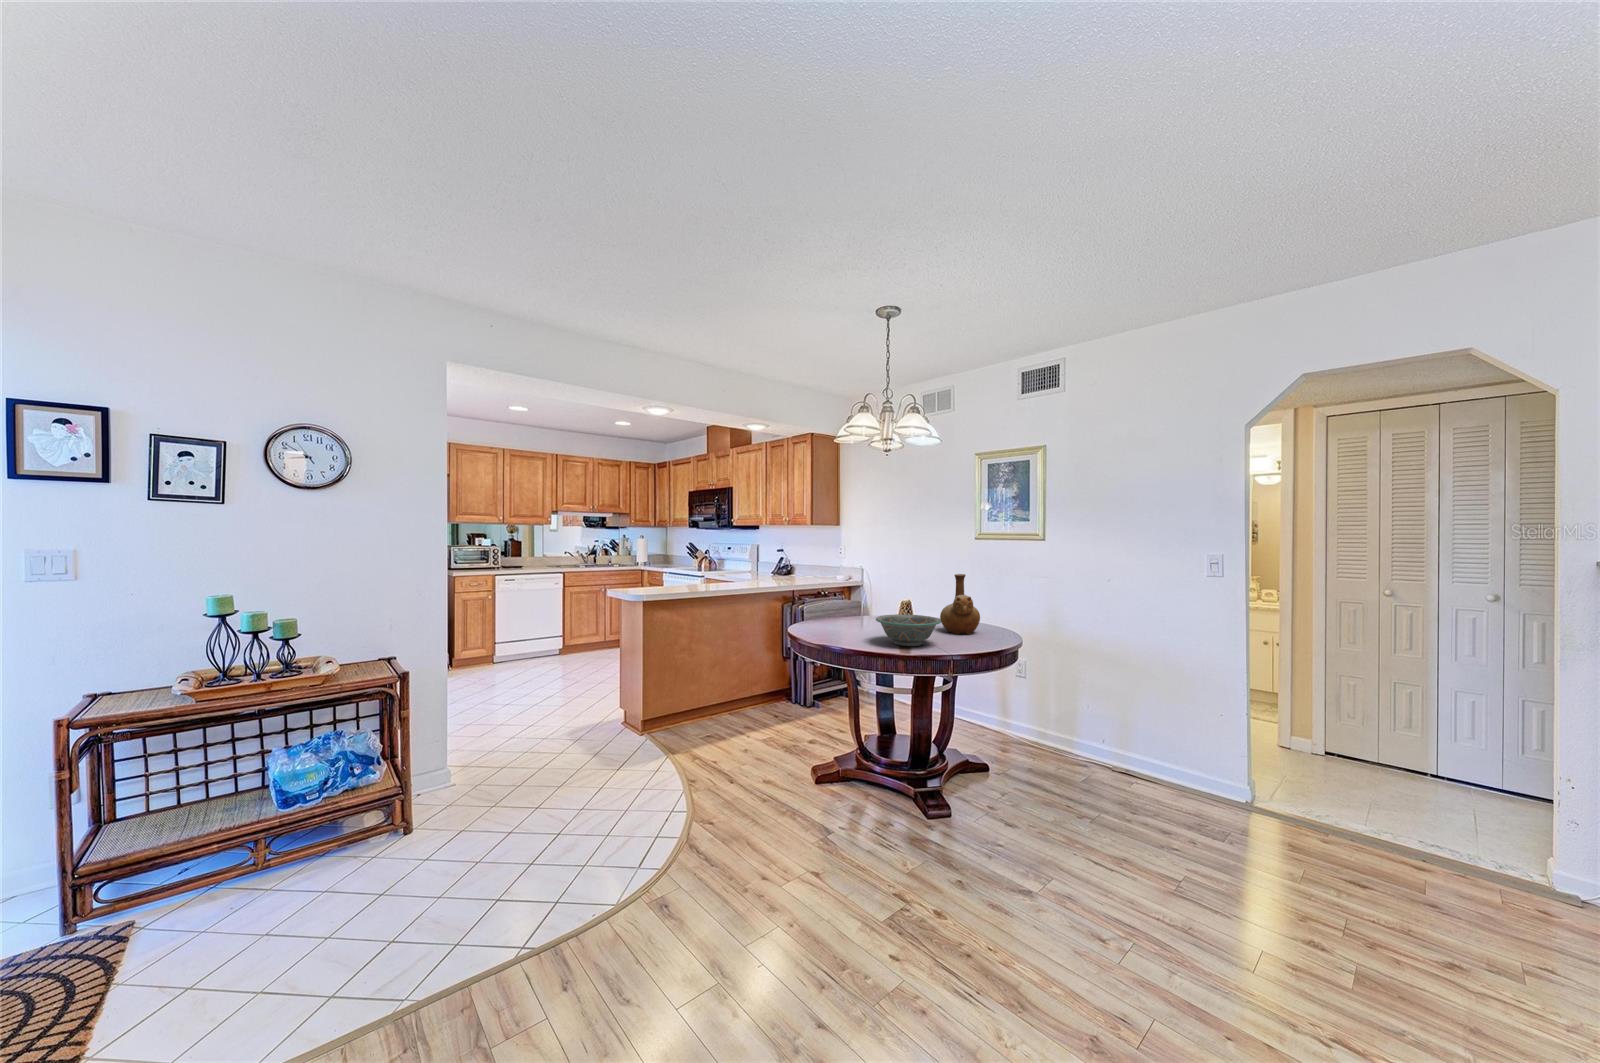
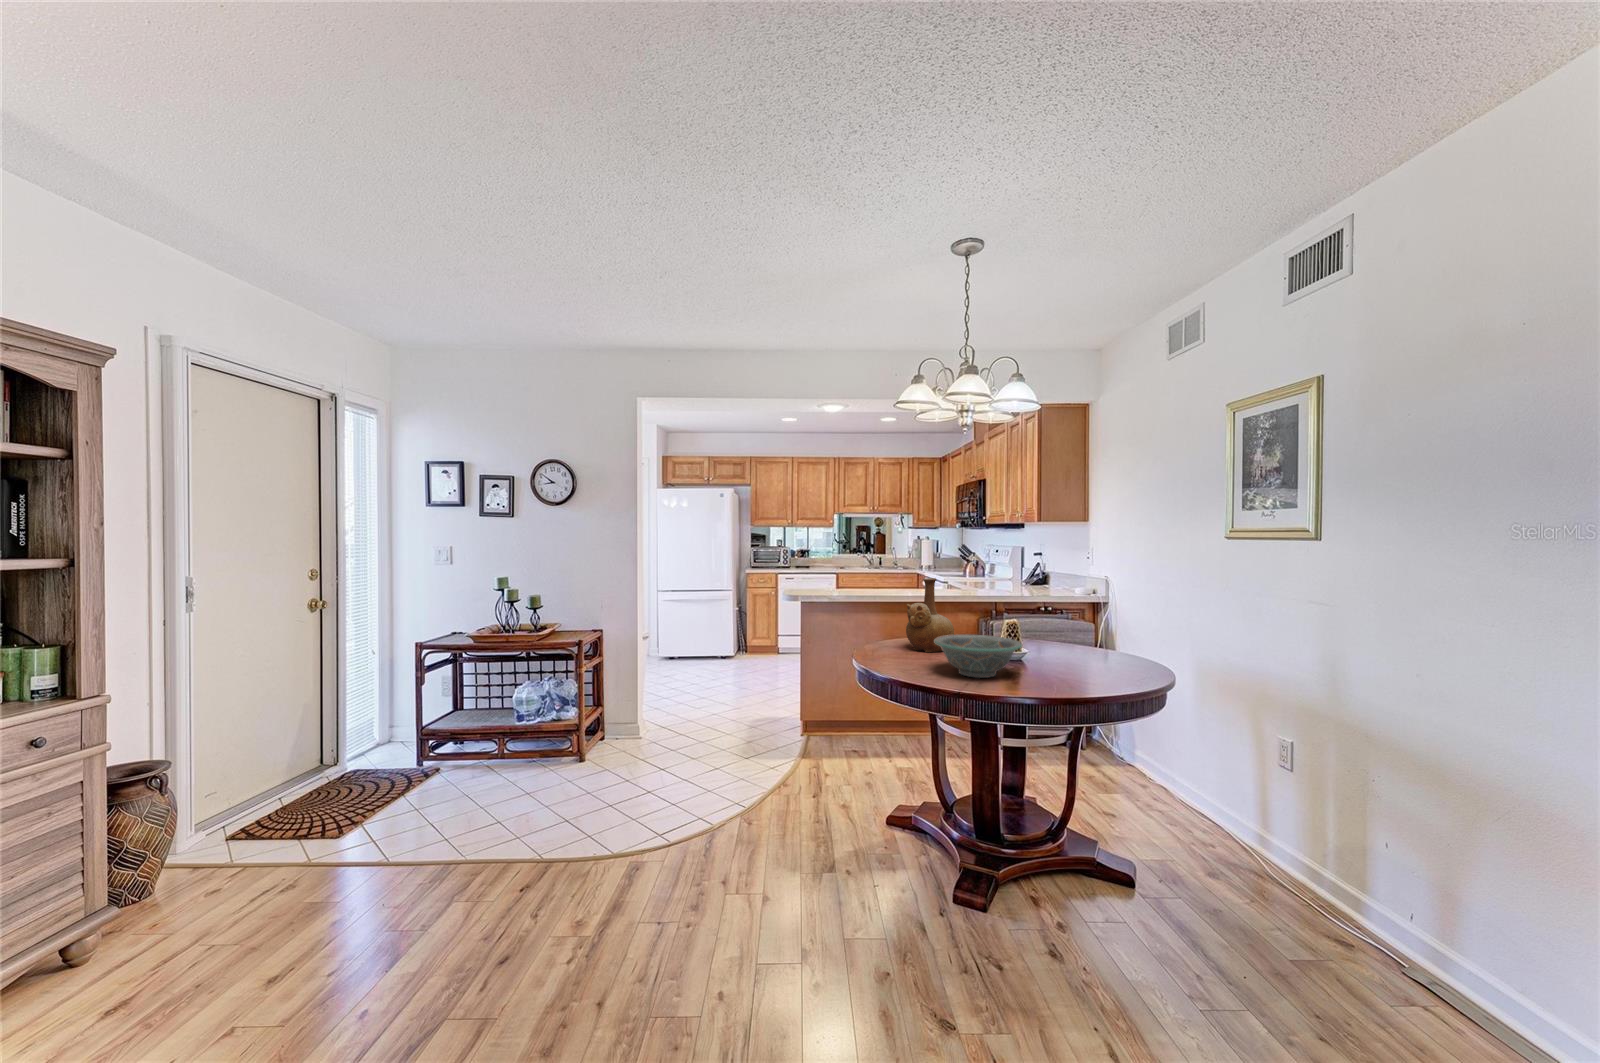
vase: present [940,574,980,634] -> present [906,578,954,652]

